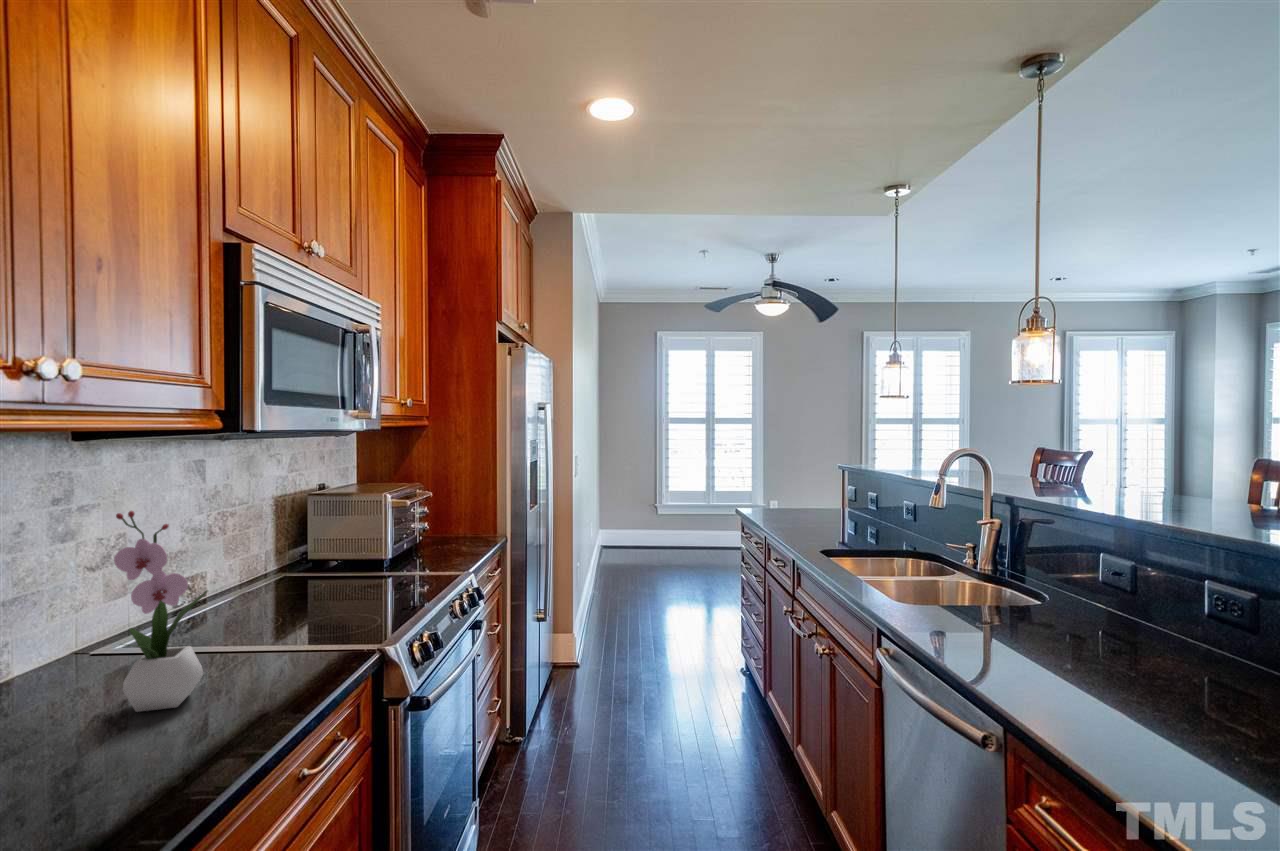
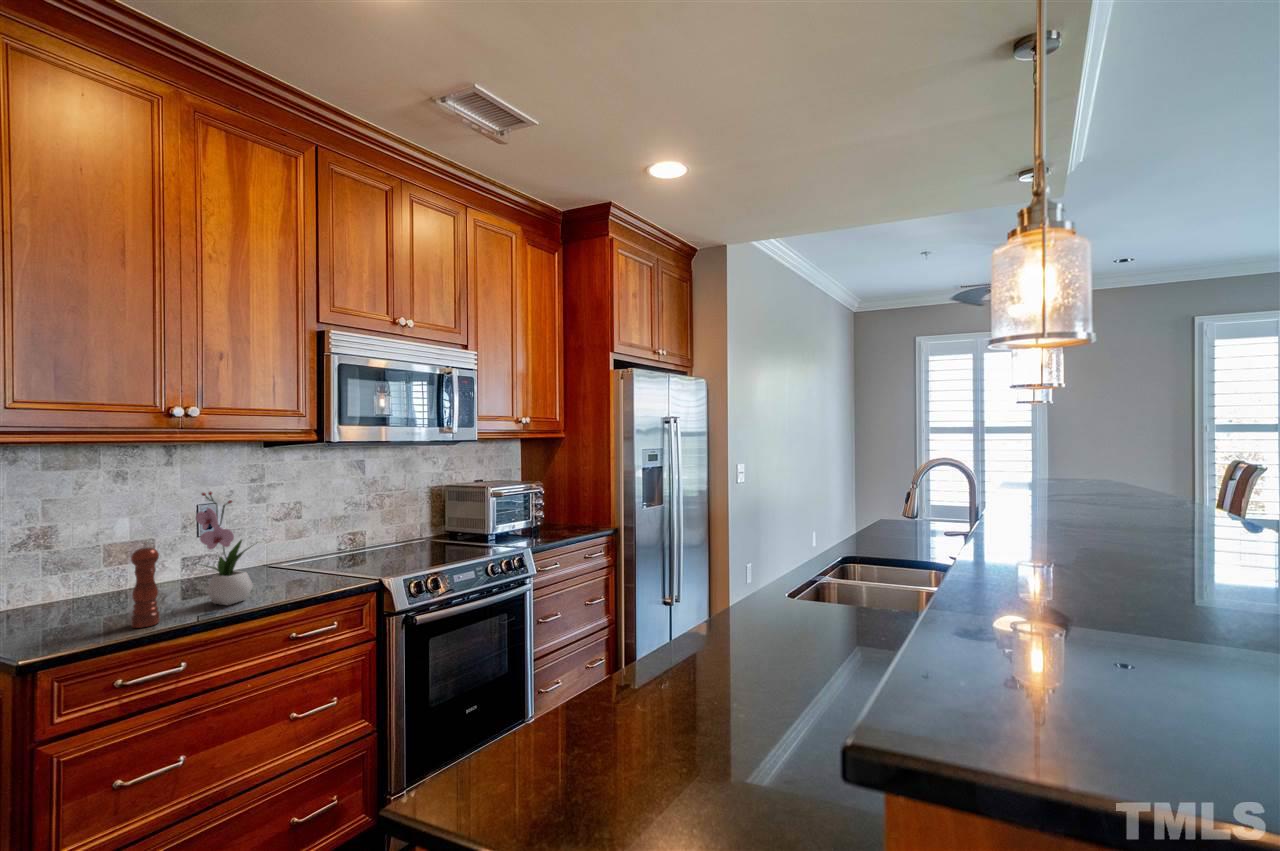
pepper mill: none [46,610,103,782] -> present [131,542,160,628]

